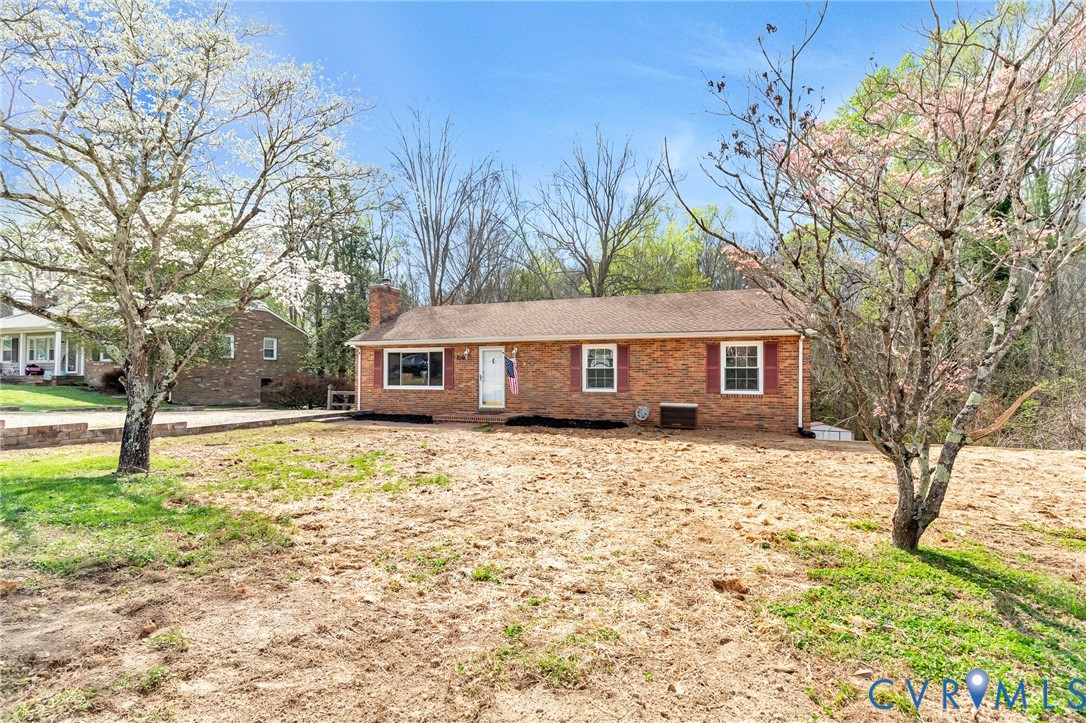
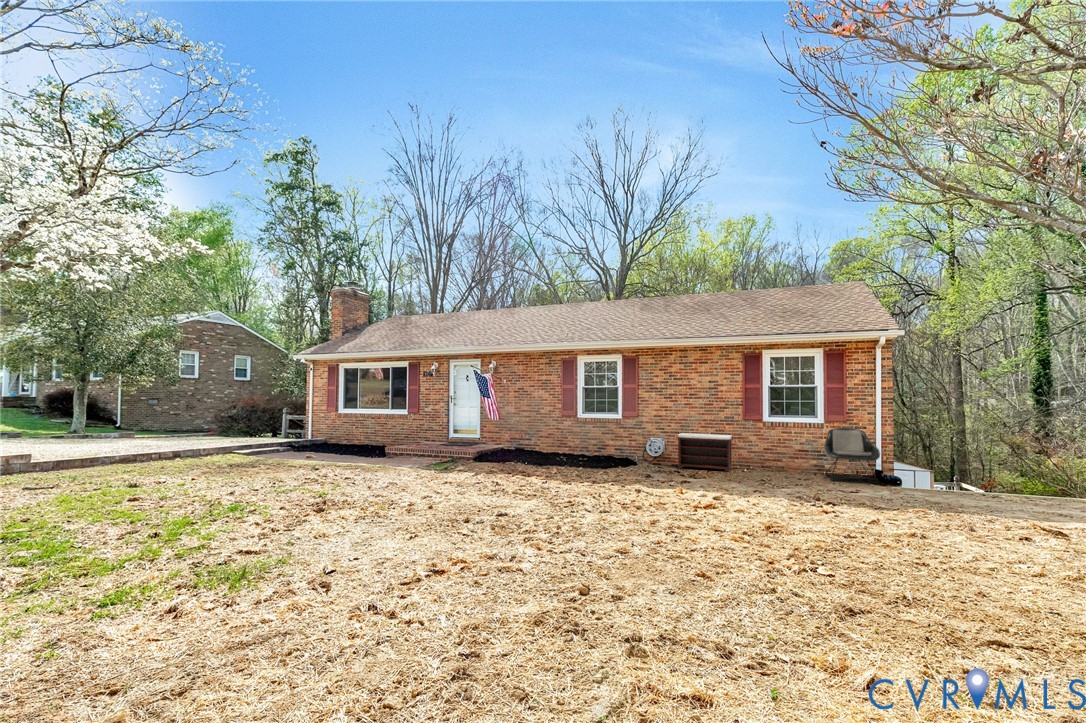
lounge chair: none [762,398,799,437] -> present [824,428,880,484]

